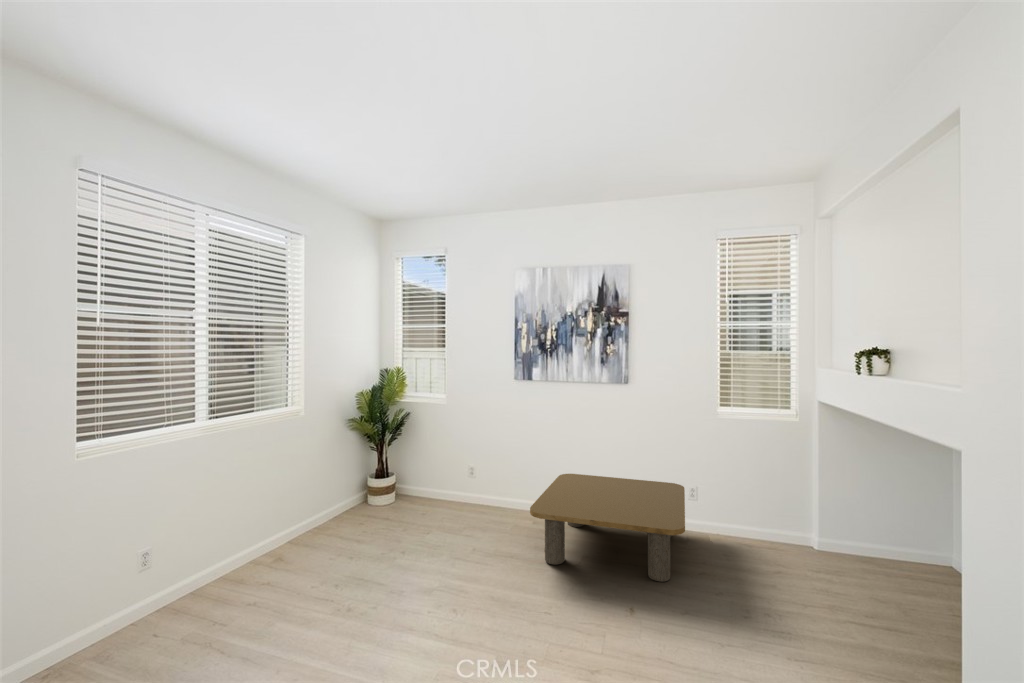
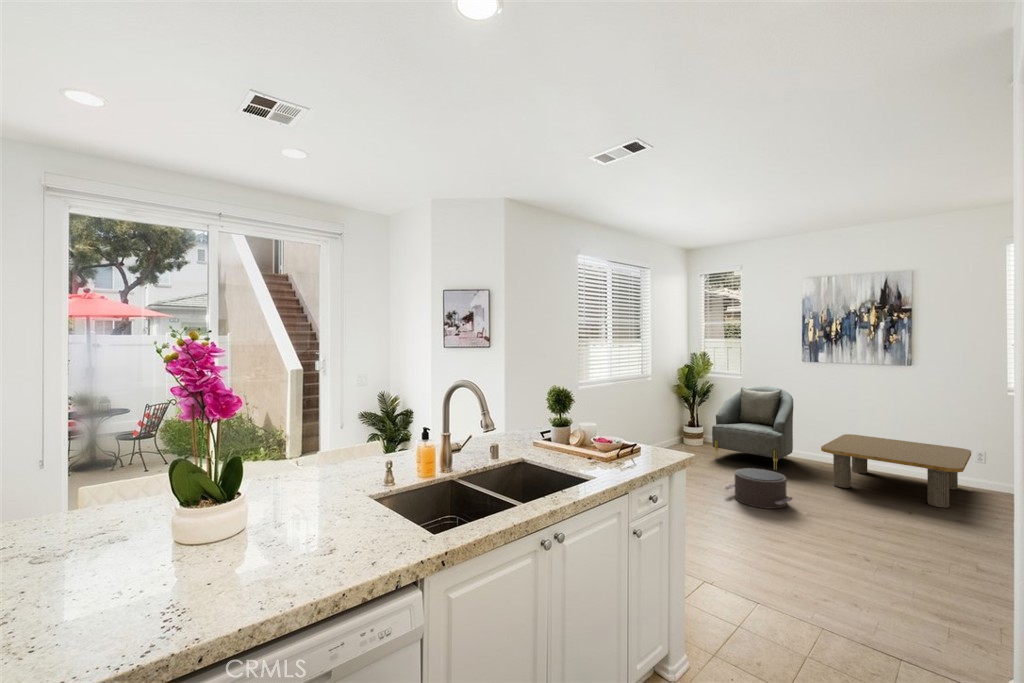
armchair: none [397,414,503,543] -> present [712,386,793,470]
pouf: none [377,569,483,657] -> present [725,468,793,509]

